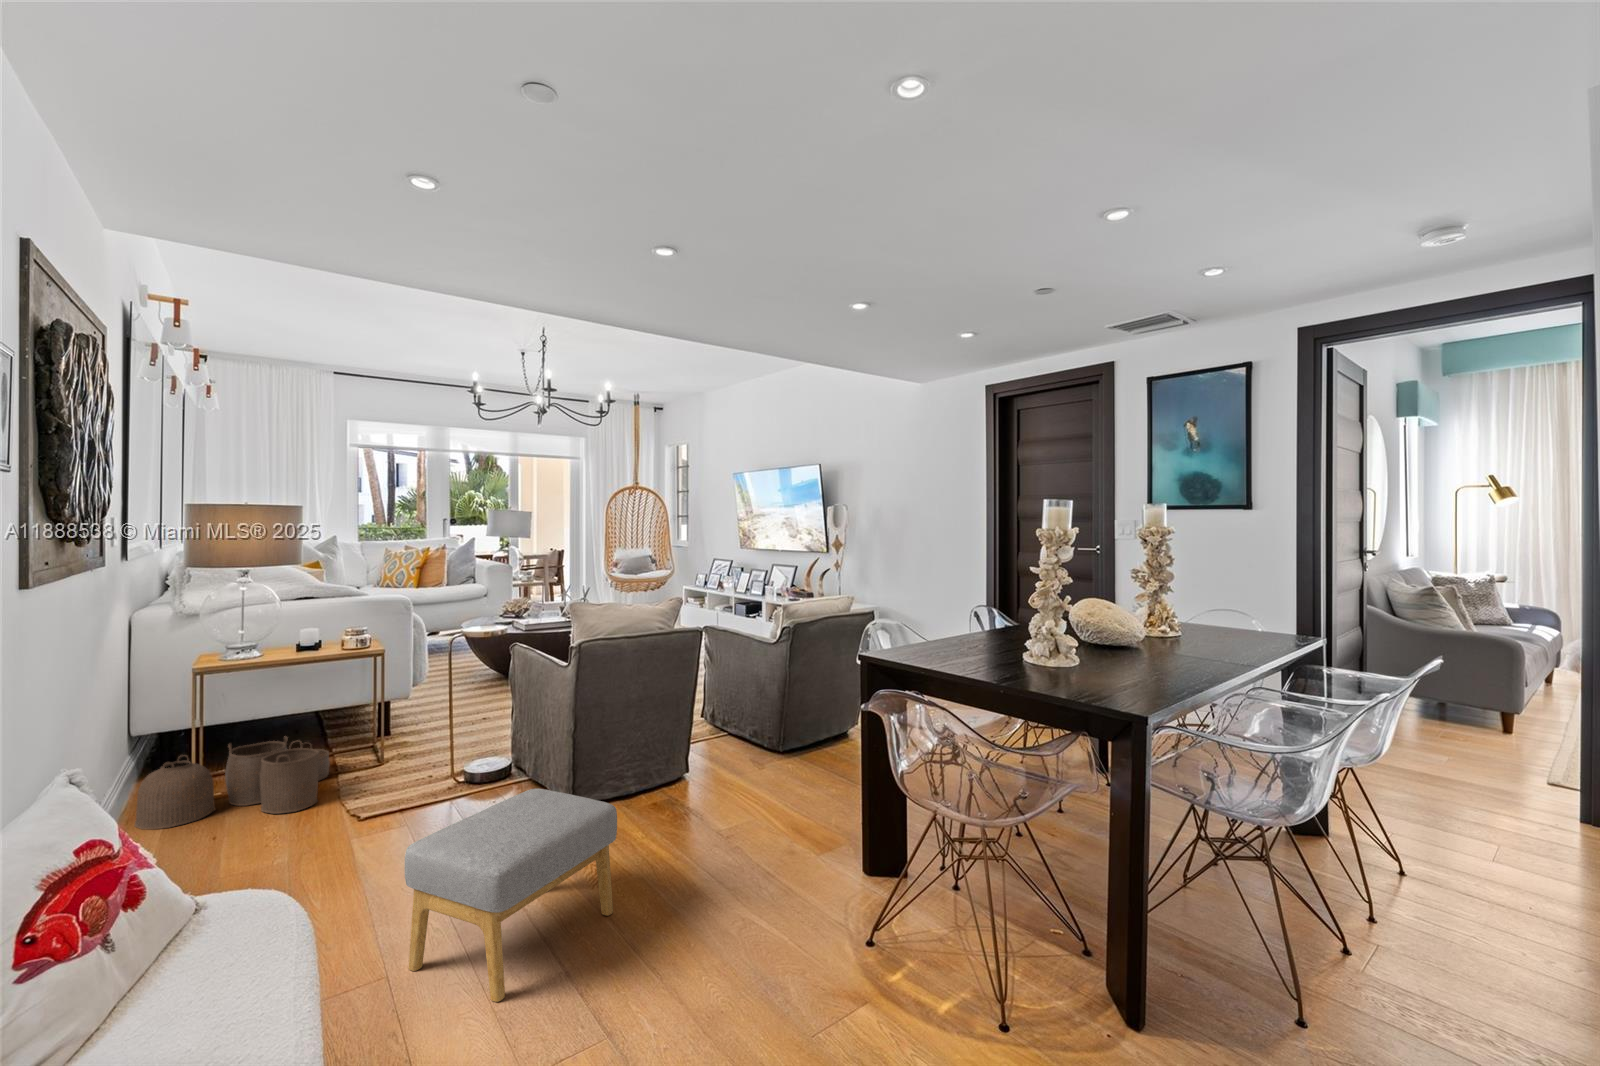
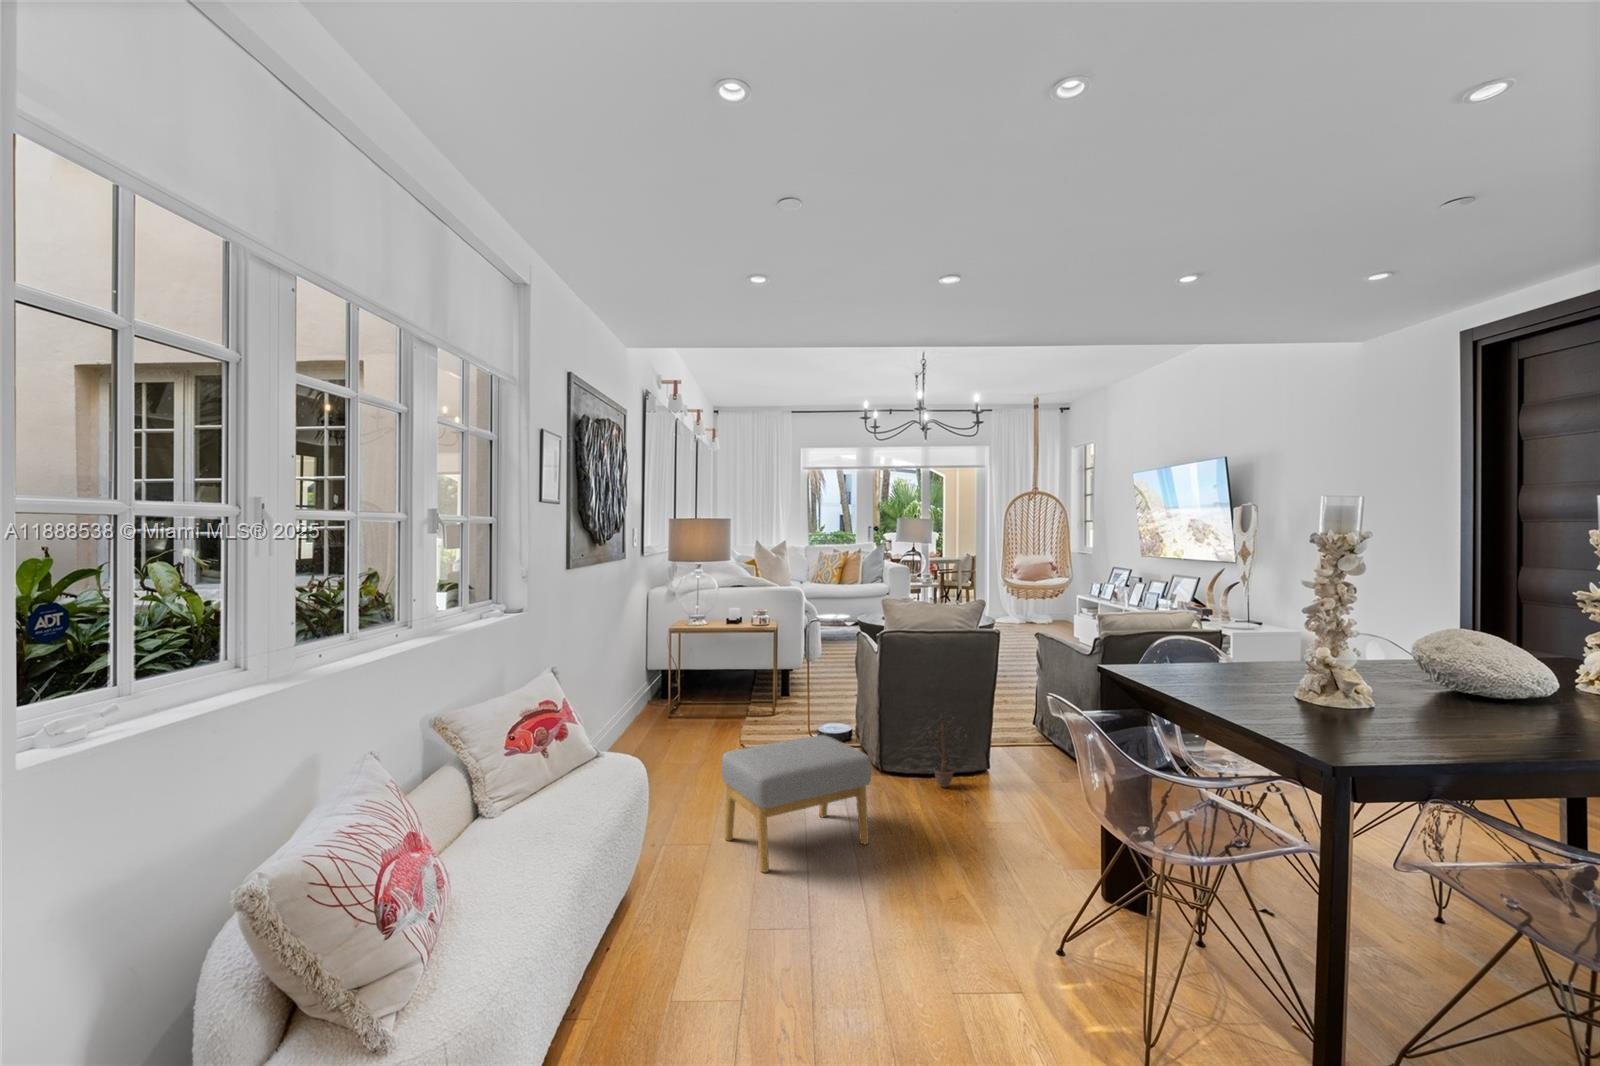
decorative plant: none [616,732,680,818] -> present [921,713,968,788]
woven basket: present [135,737,330,829] -> none [630,681,740,733]

